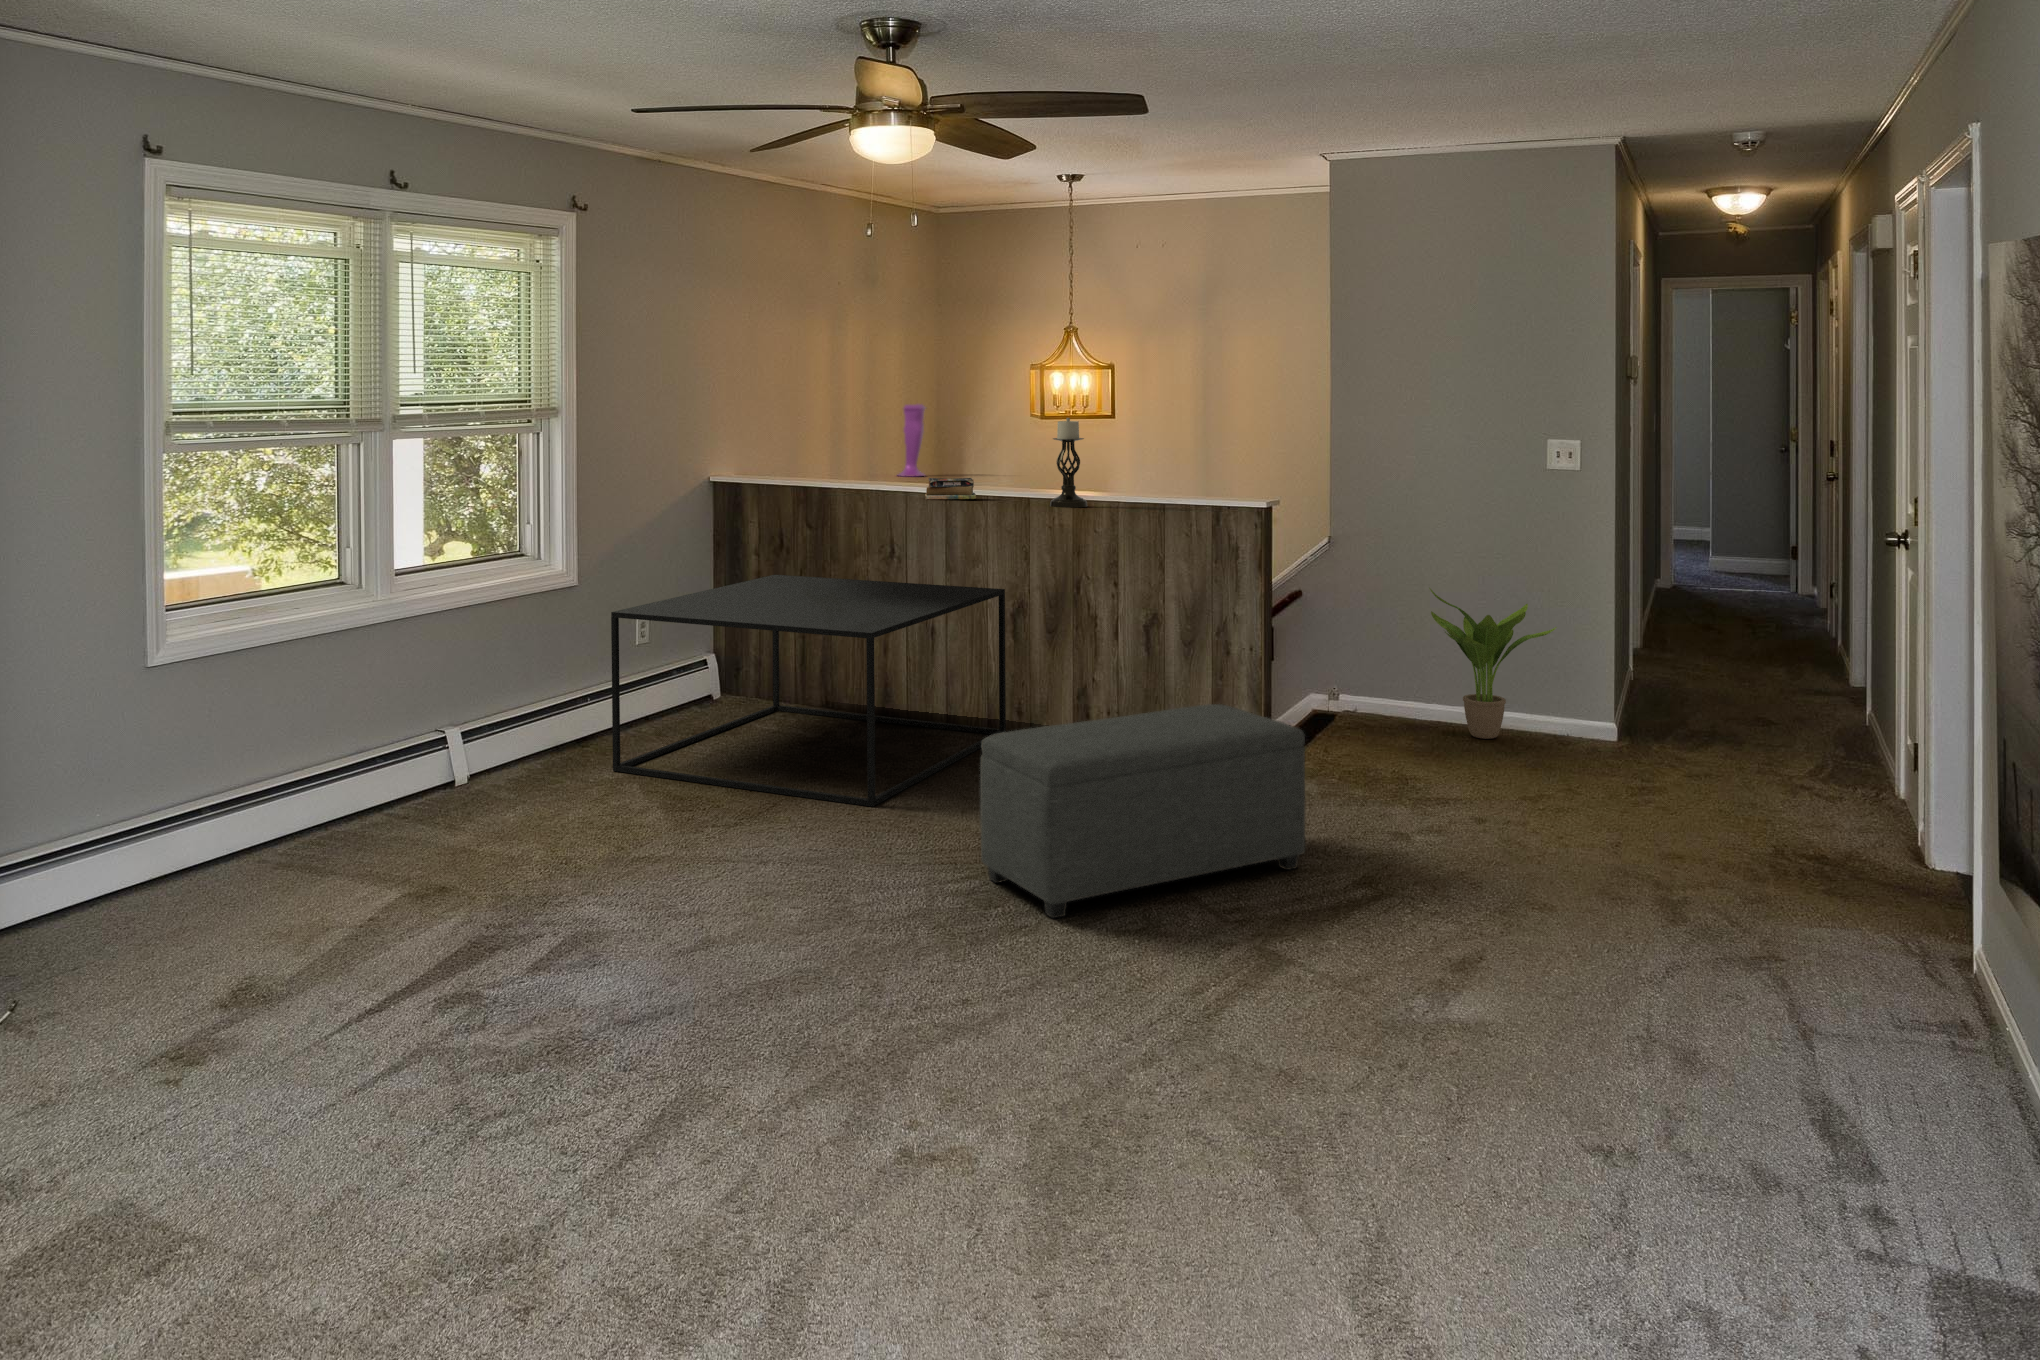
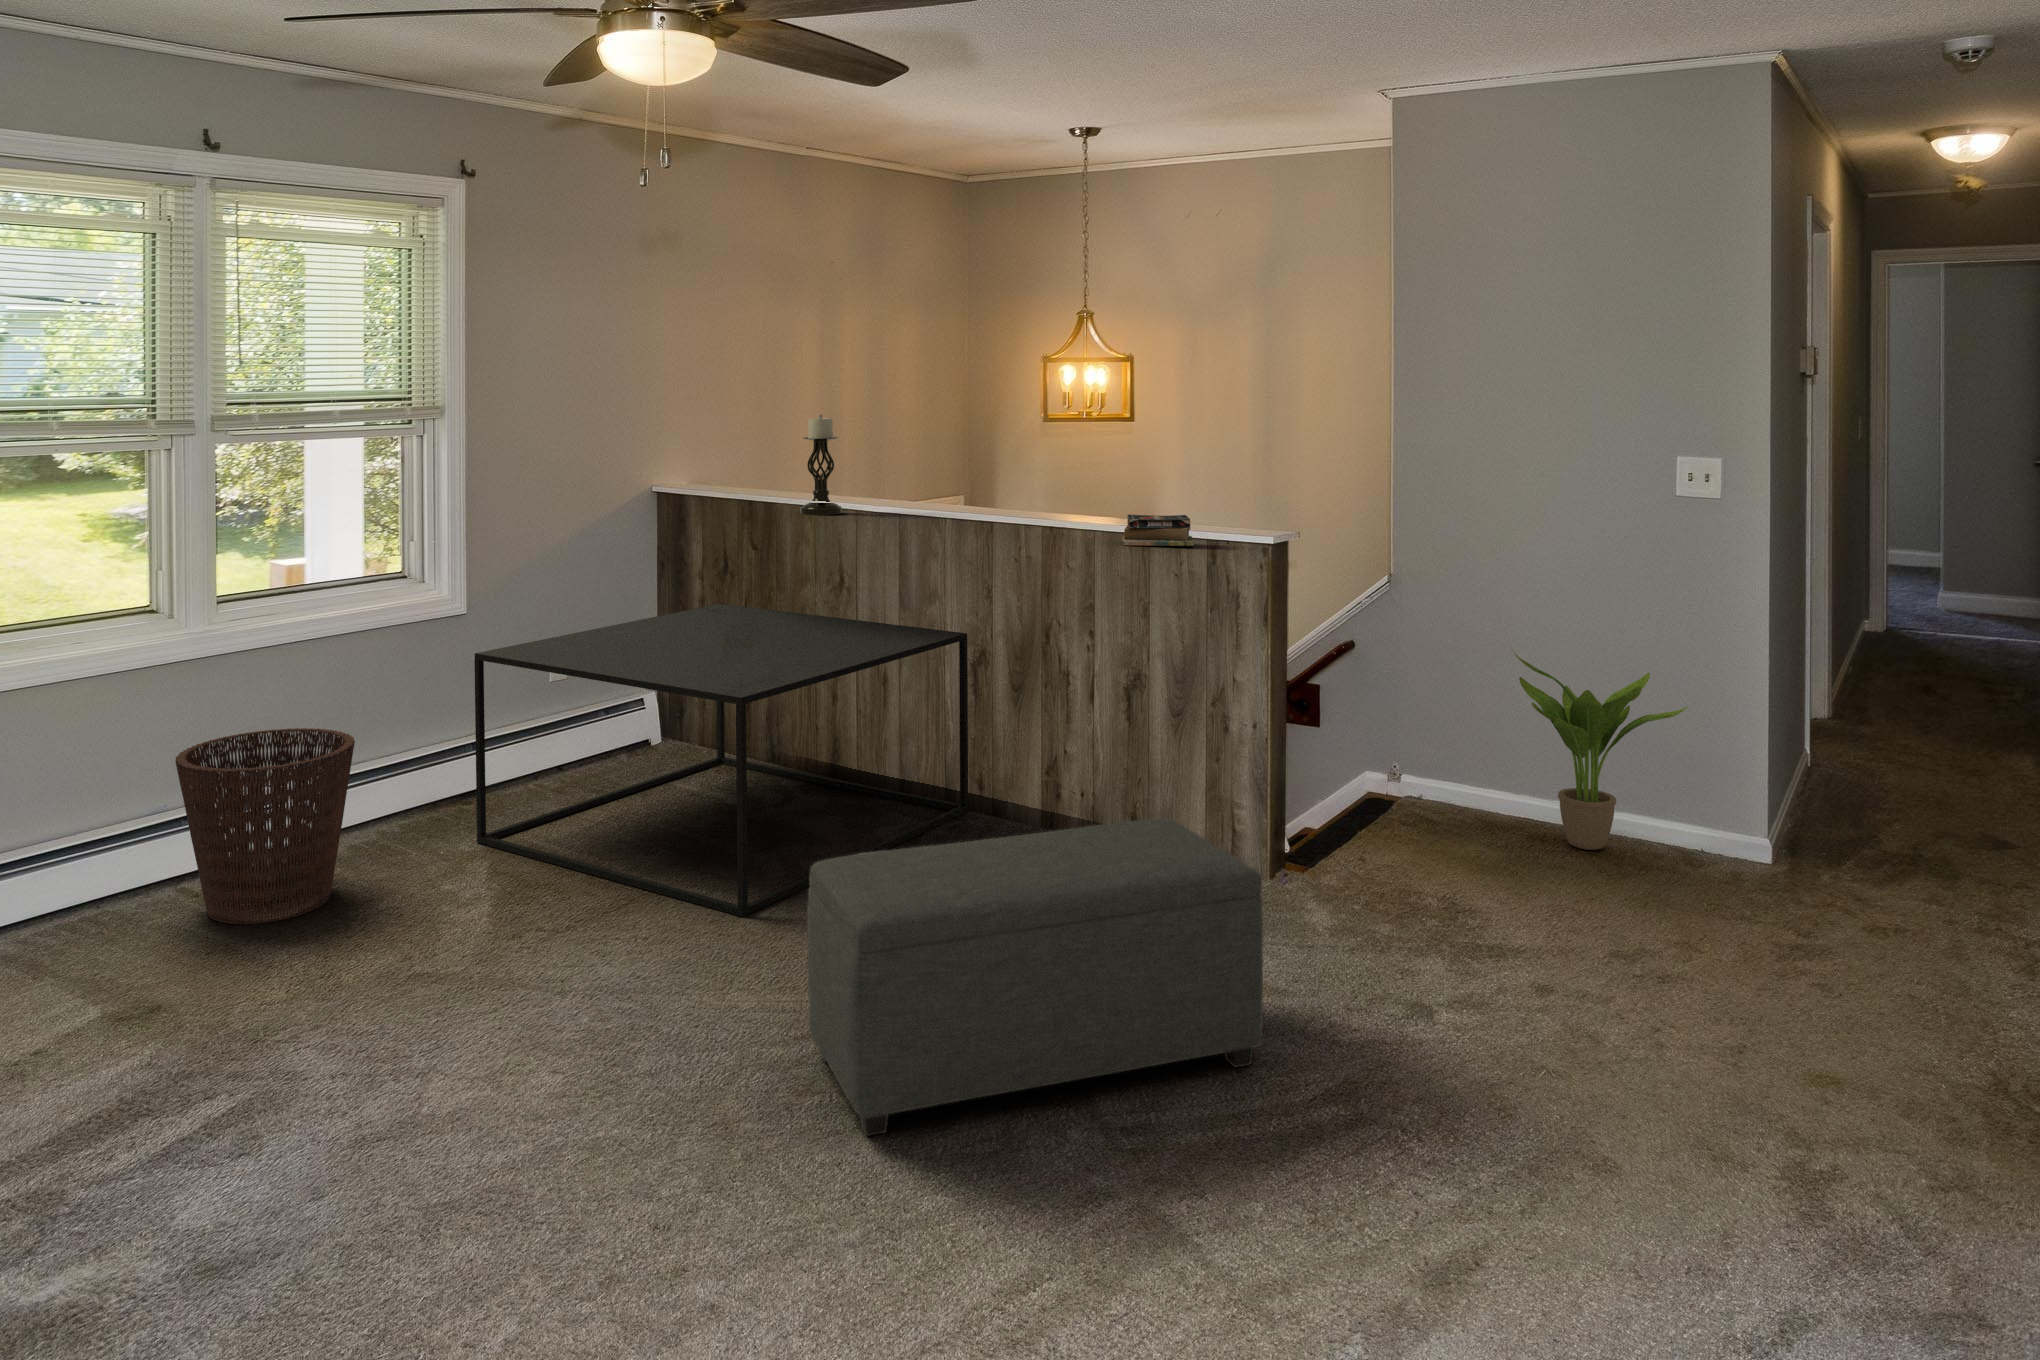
vase: present [898,404,925,477] -> none [917,402,956,484]
candle holder: present [1050,418,1087,508] -> present [800,415,842,515]
book: present [925,478,976,499] -> present [1123,514,1194,546]
basket: none [399,675,541,830] -> present [175,728,355,924]

